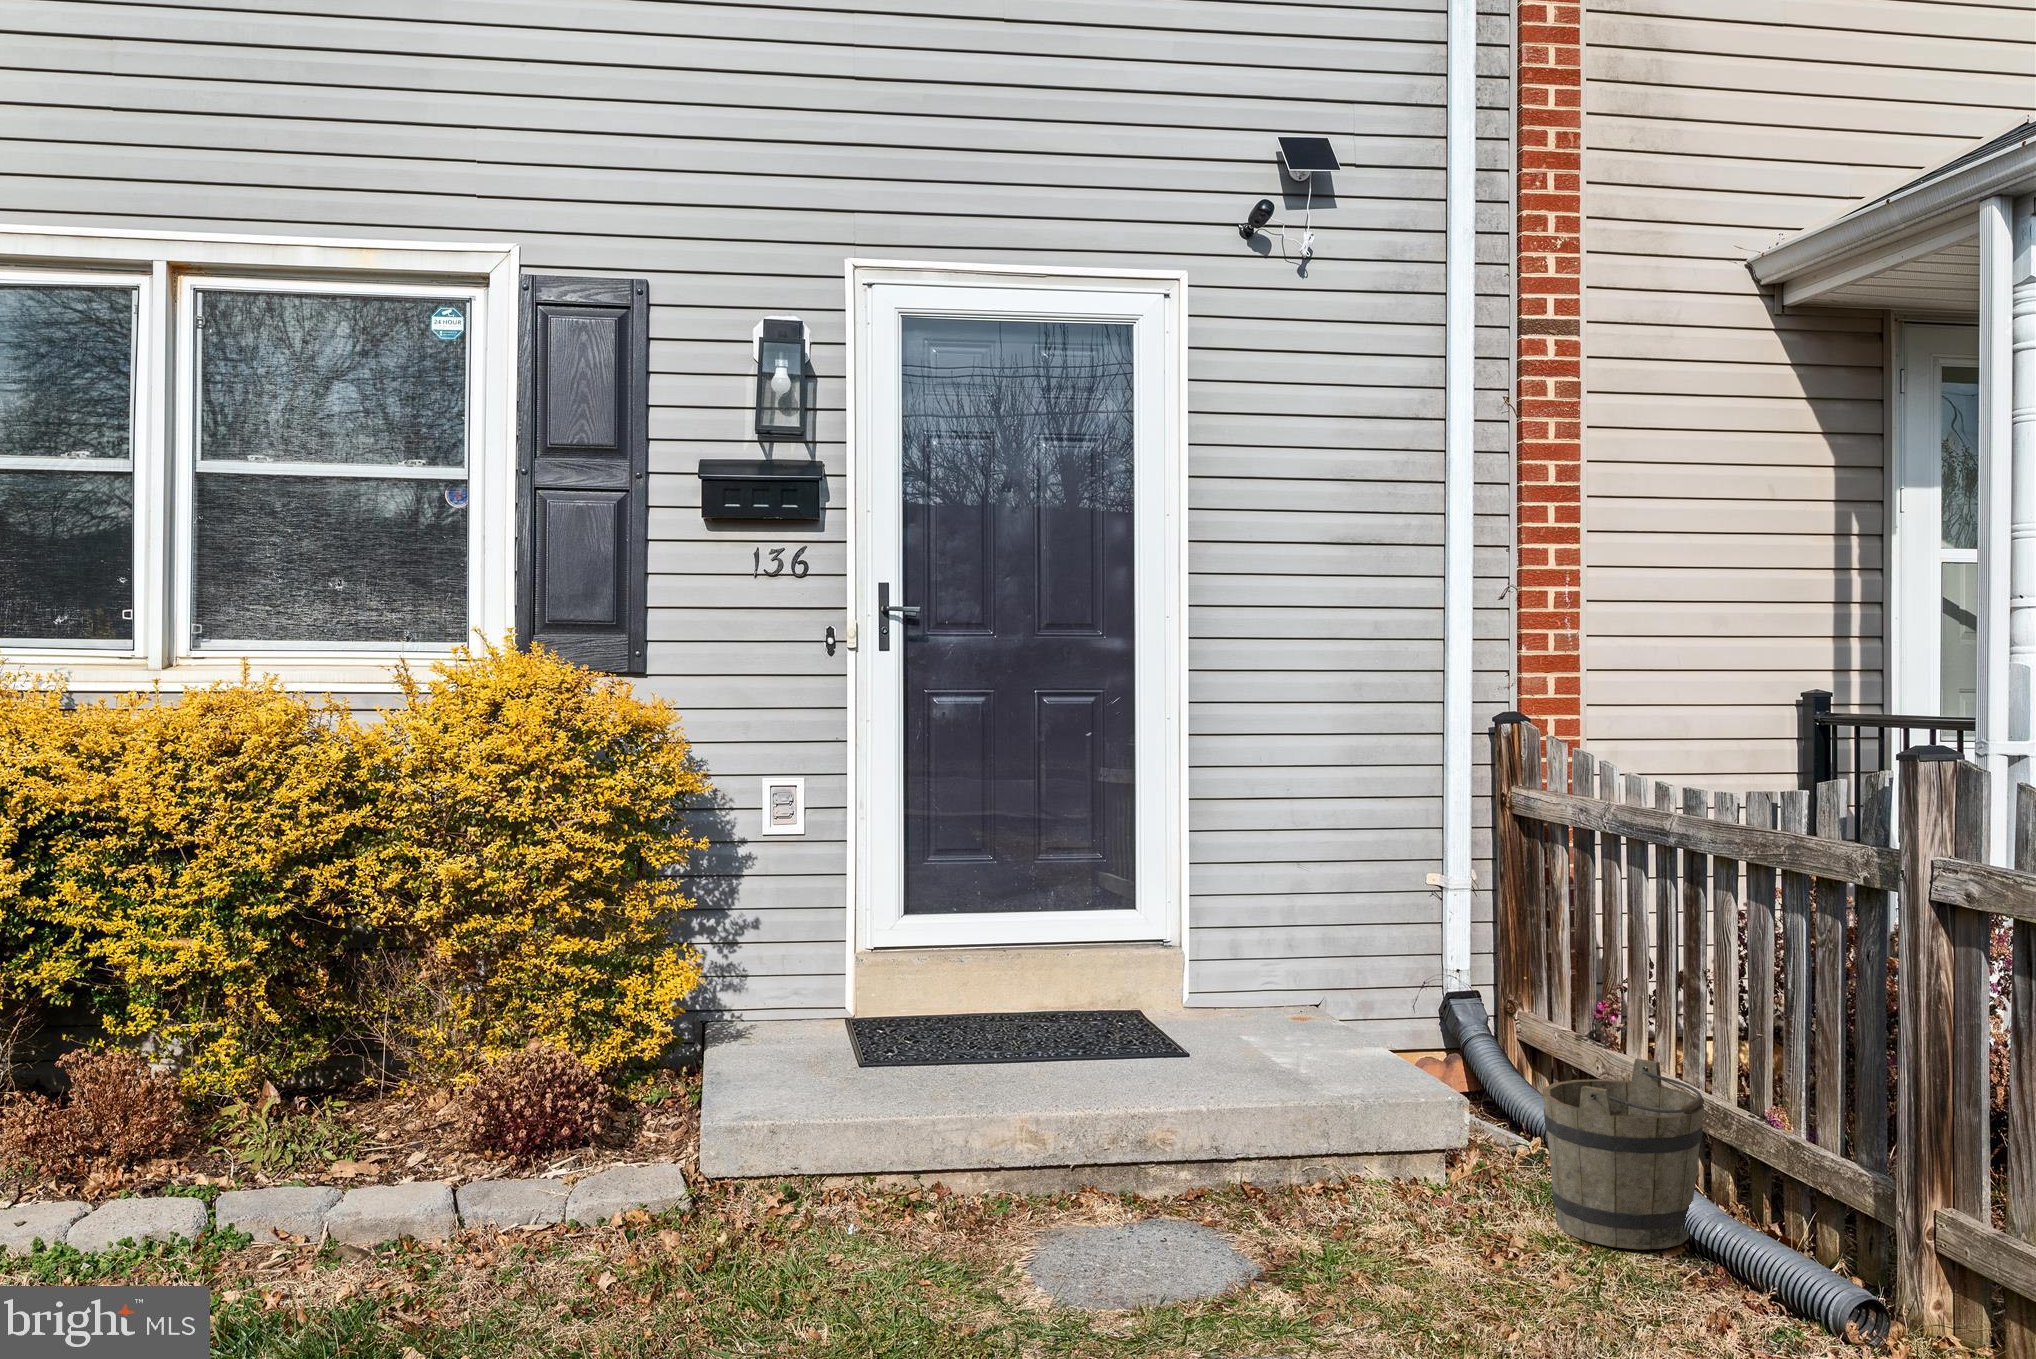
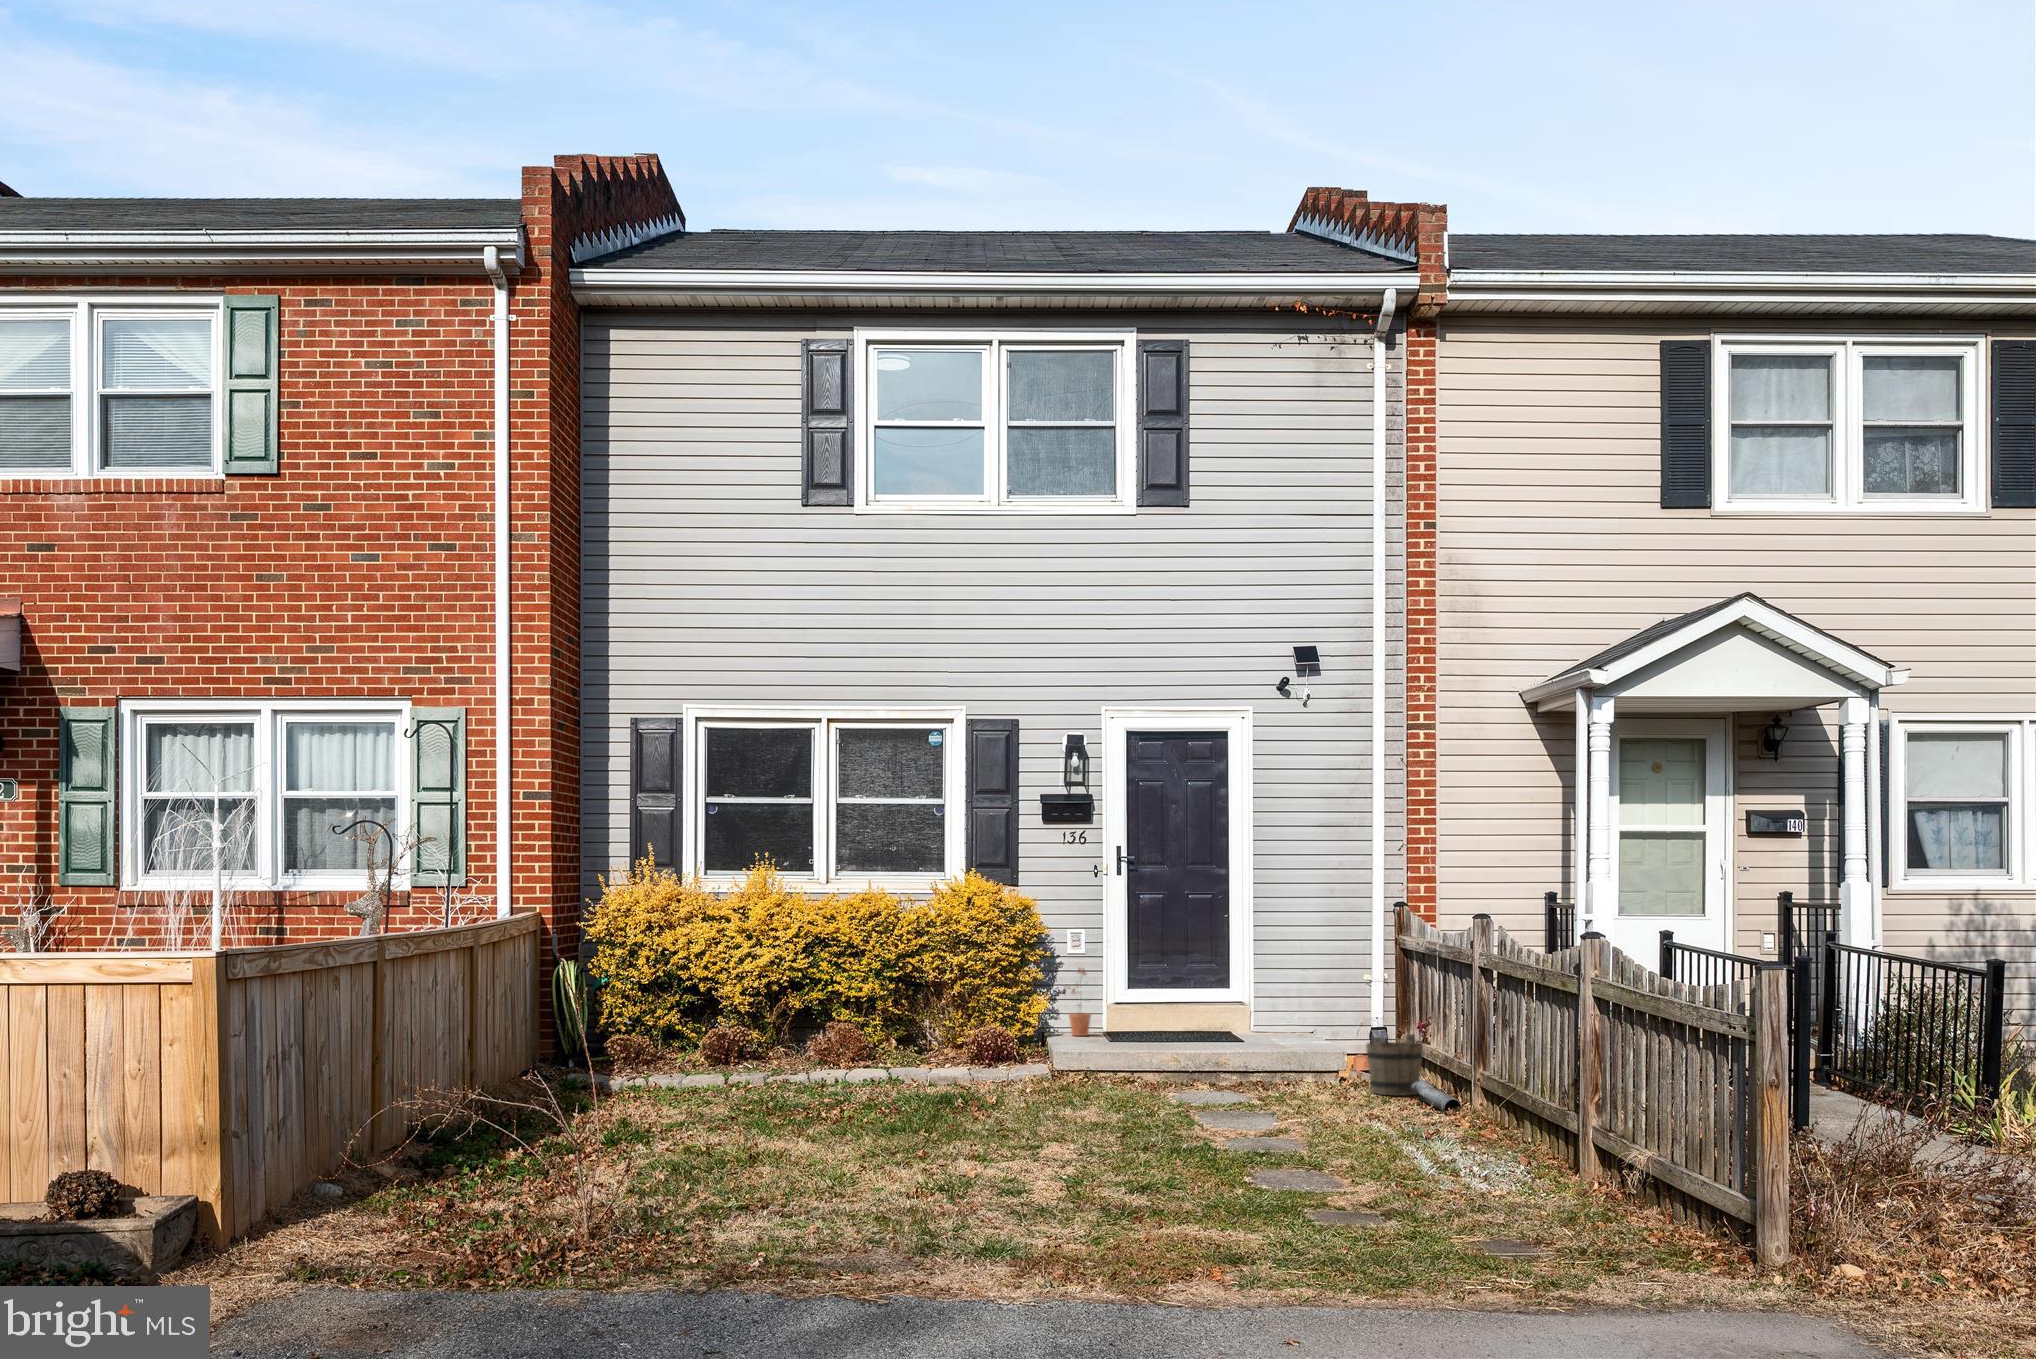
potted plant: none [747,868,814,1035] -> present [1065,968,1091,1036]

